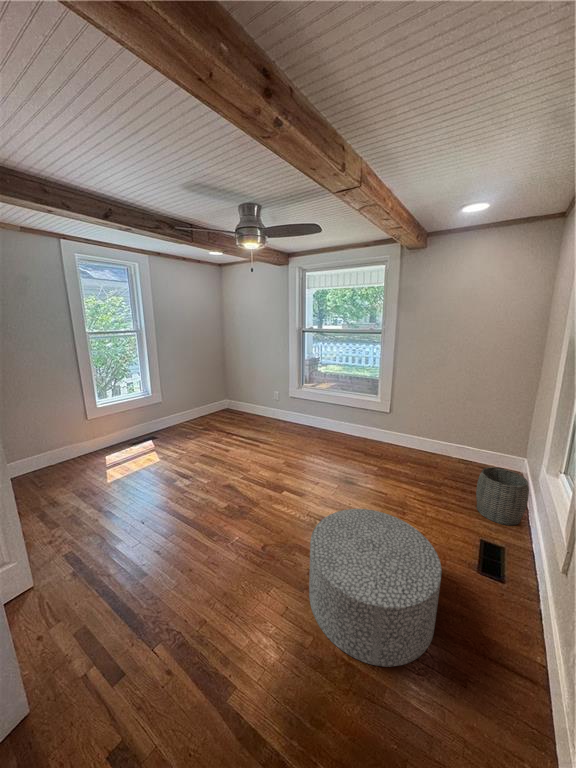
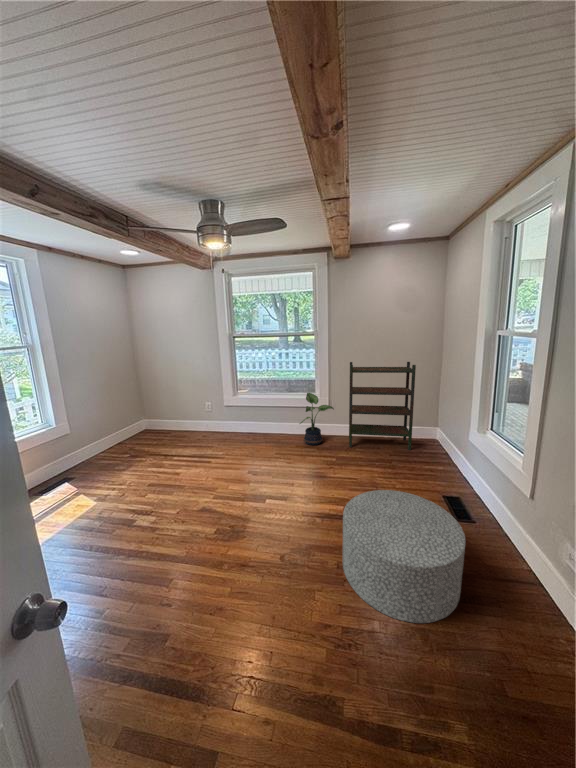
bookshelf: none [401,366,494,480] -> present [349,362,416,450]
potted plant: none [349,394,390,451] -> present [300,393,334,445]
woven basket: present [476,467,529,525] -> none [421,436,458,478]

